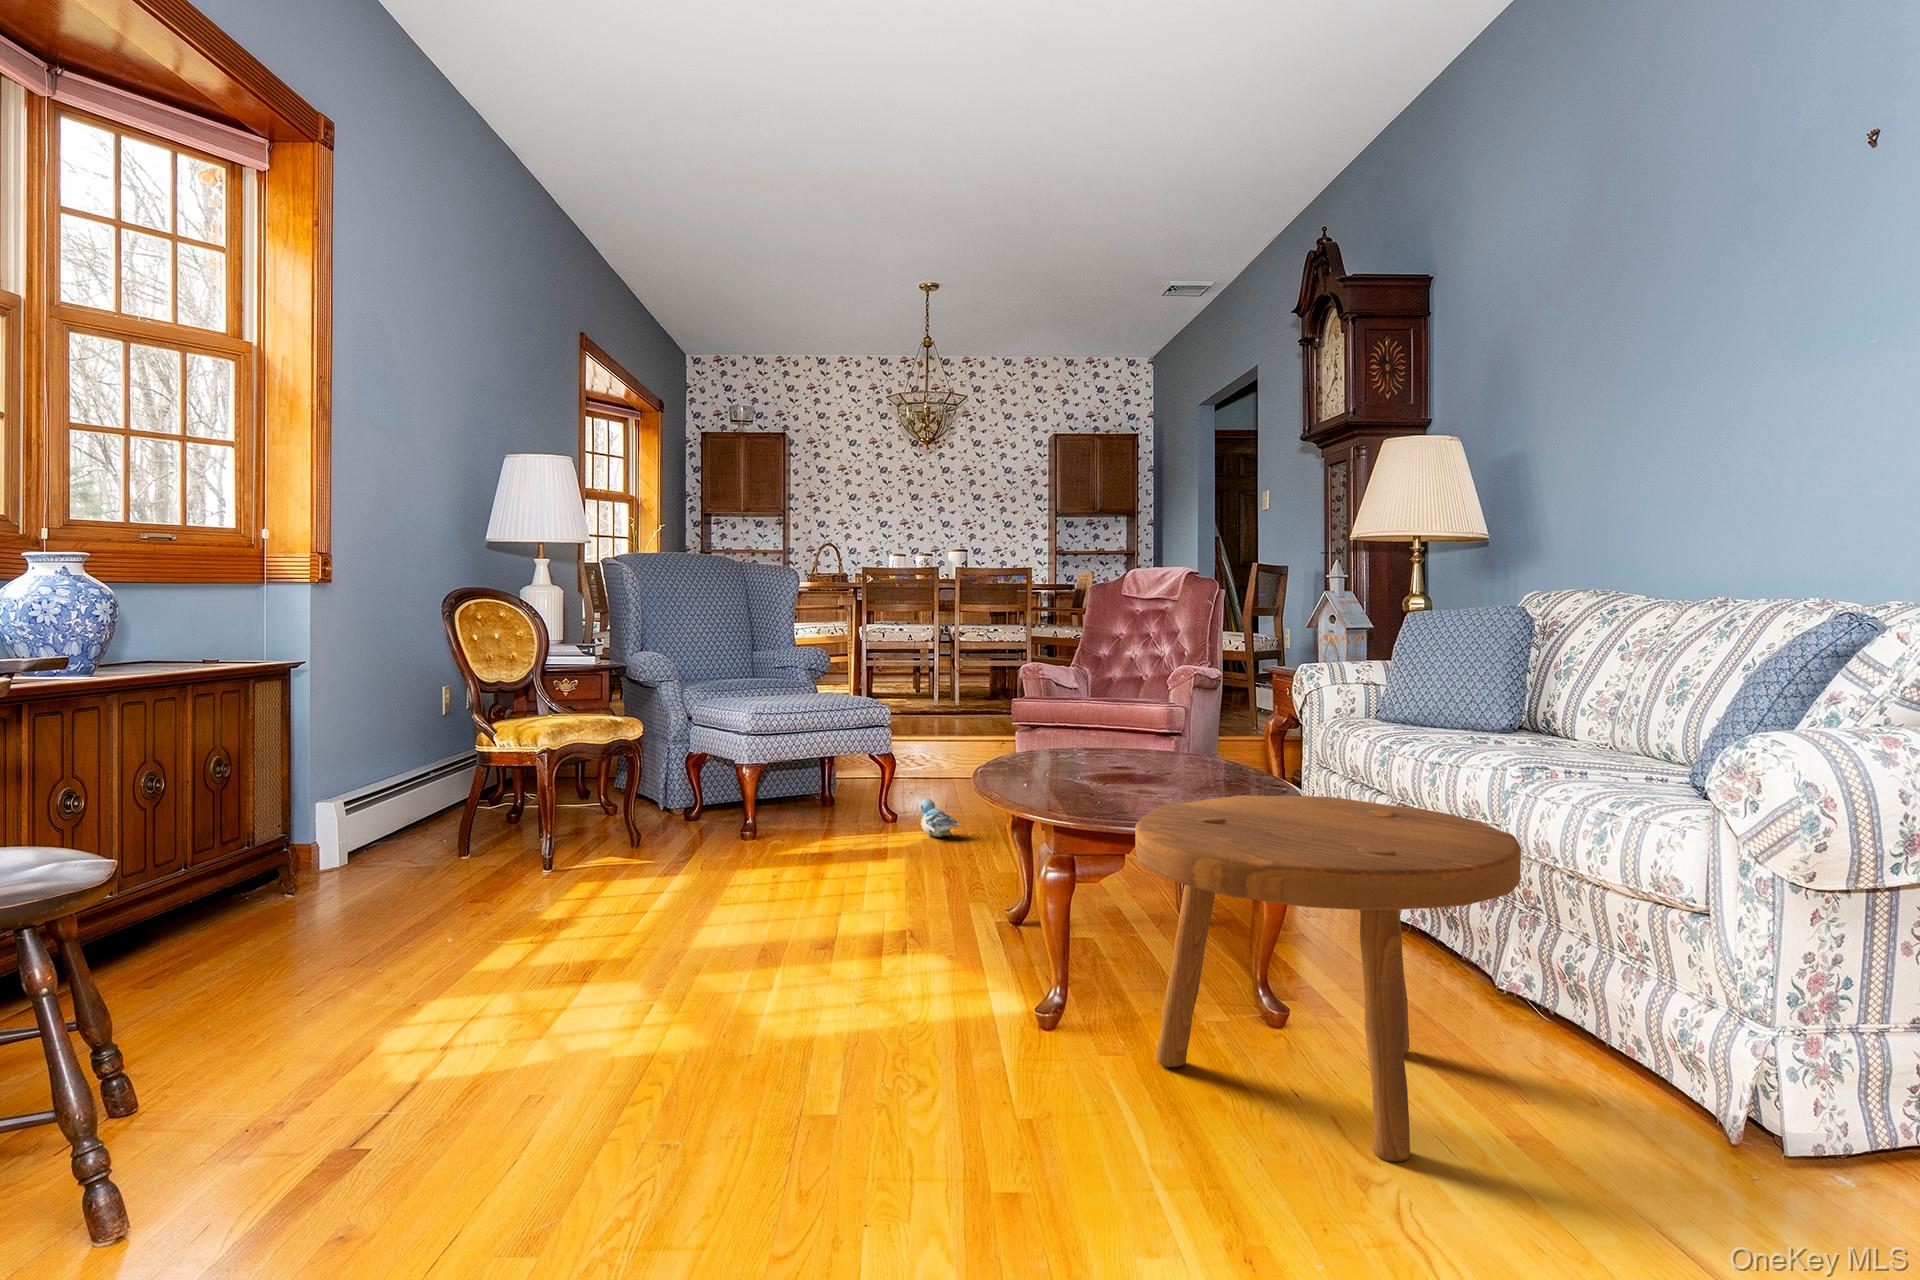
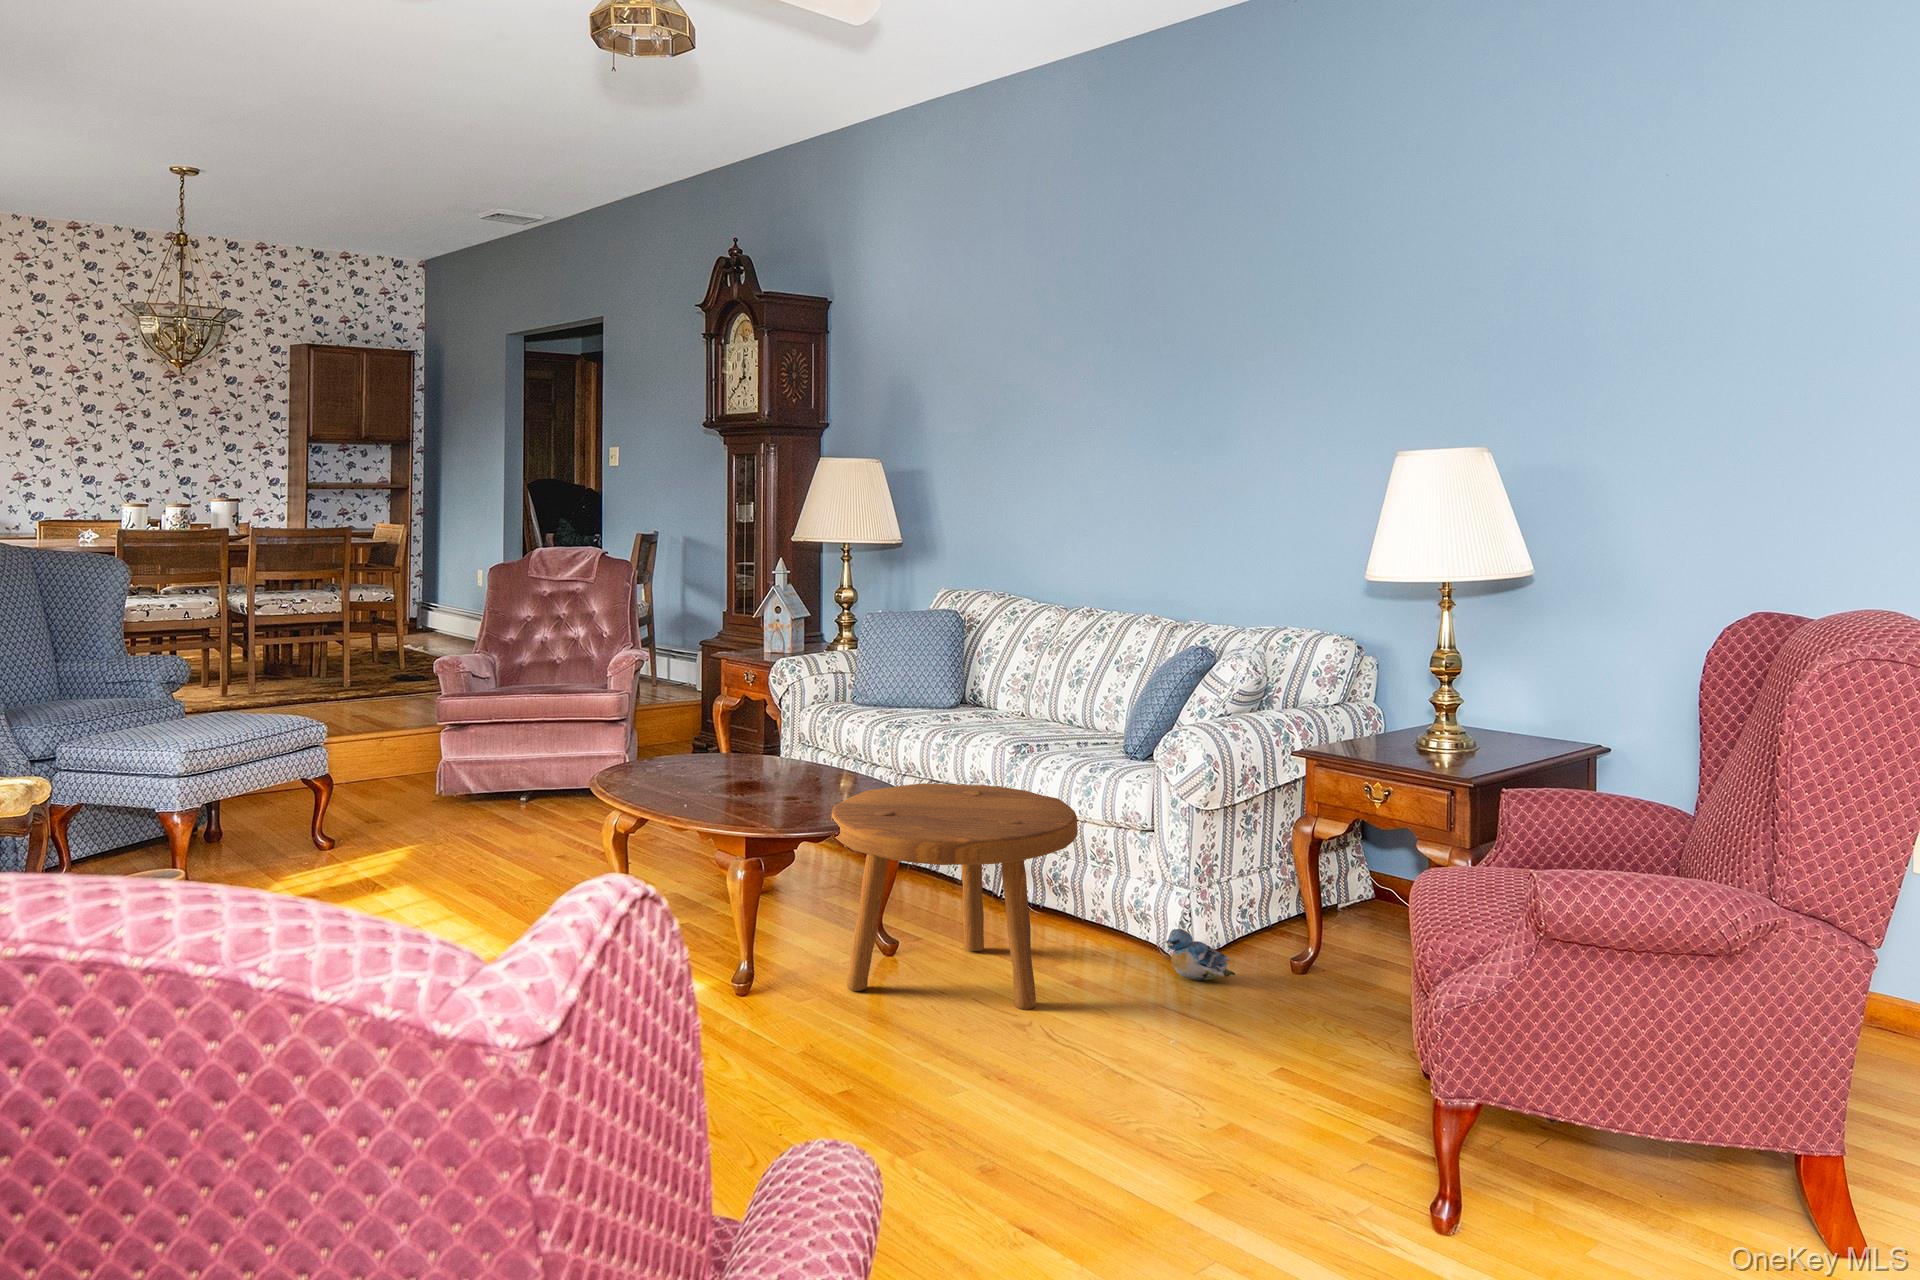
plush toy: present [921,799,960,837] -> present [1166,929,1235,980]

